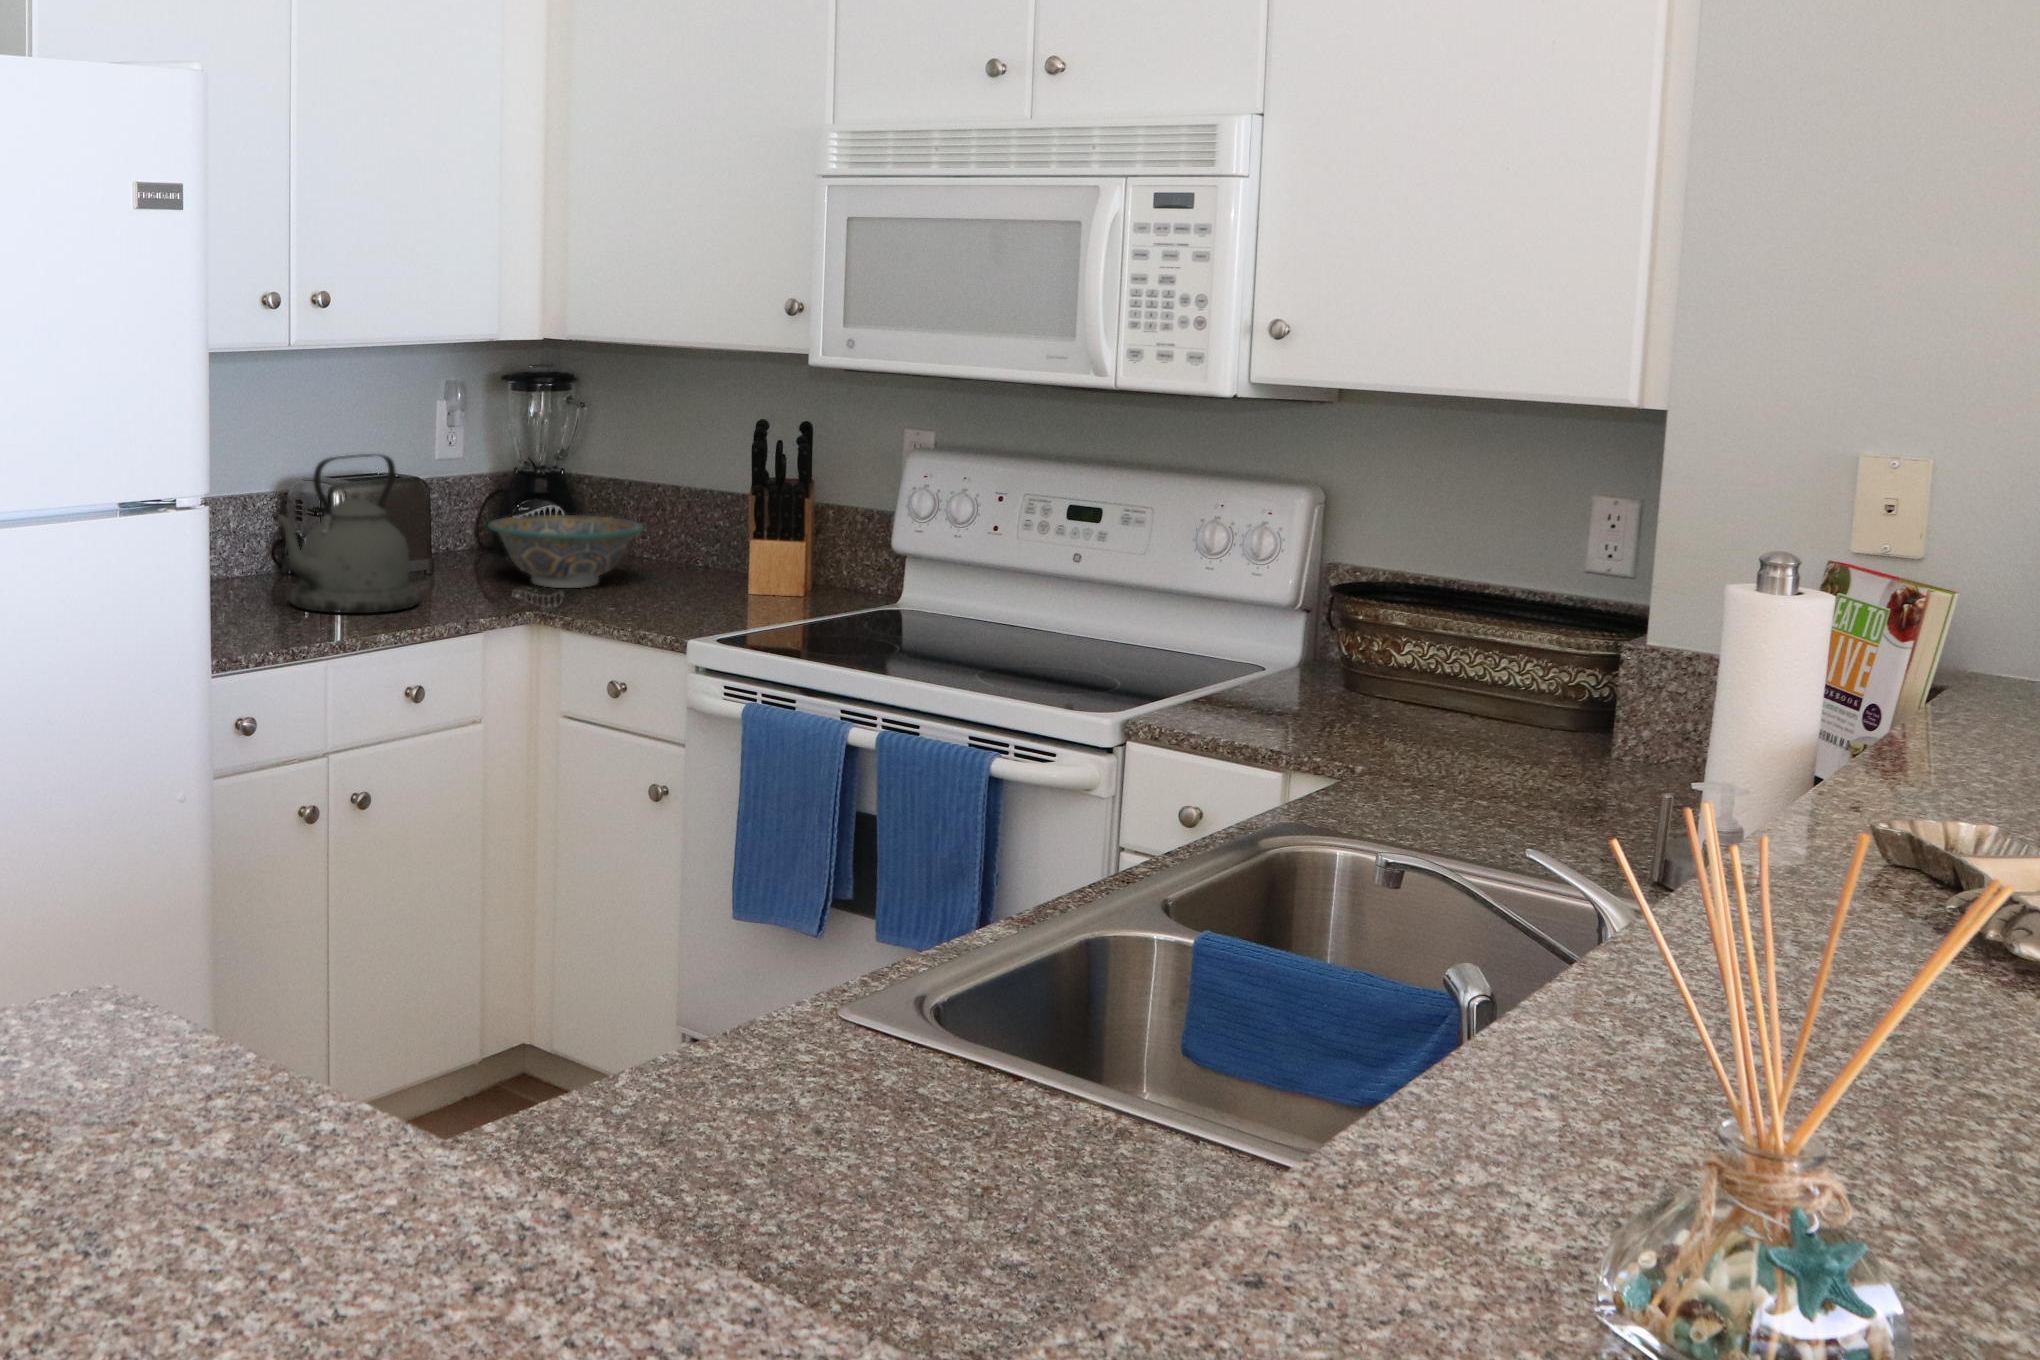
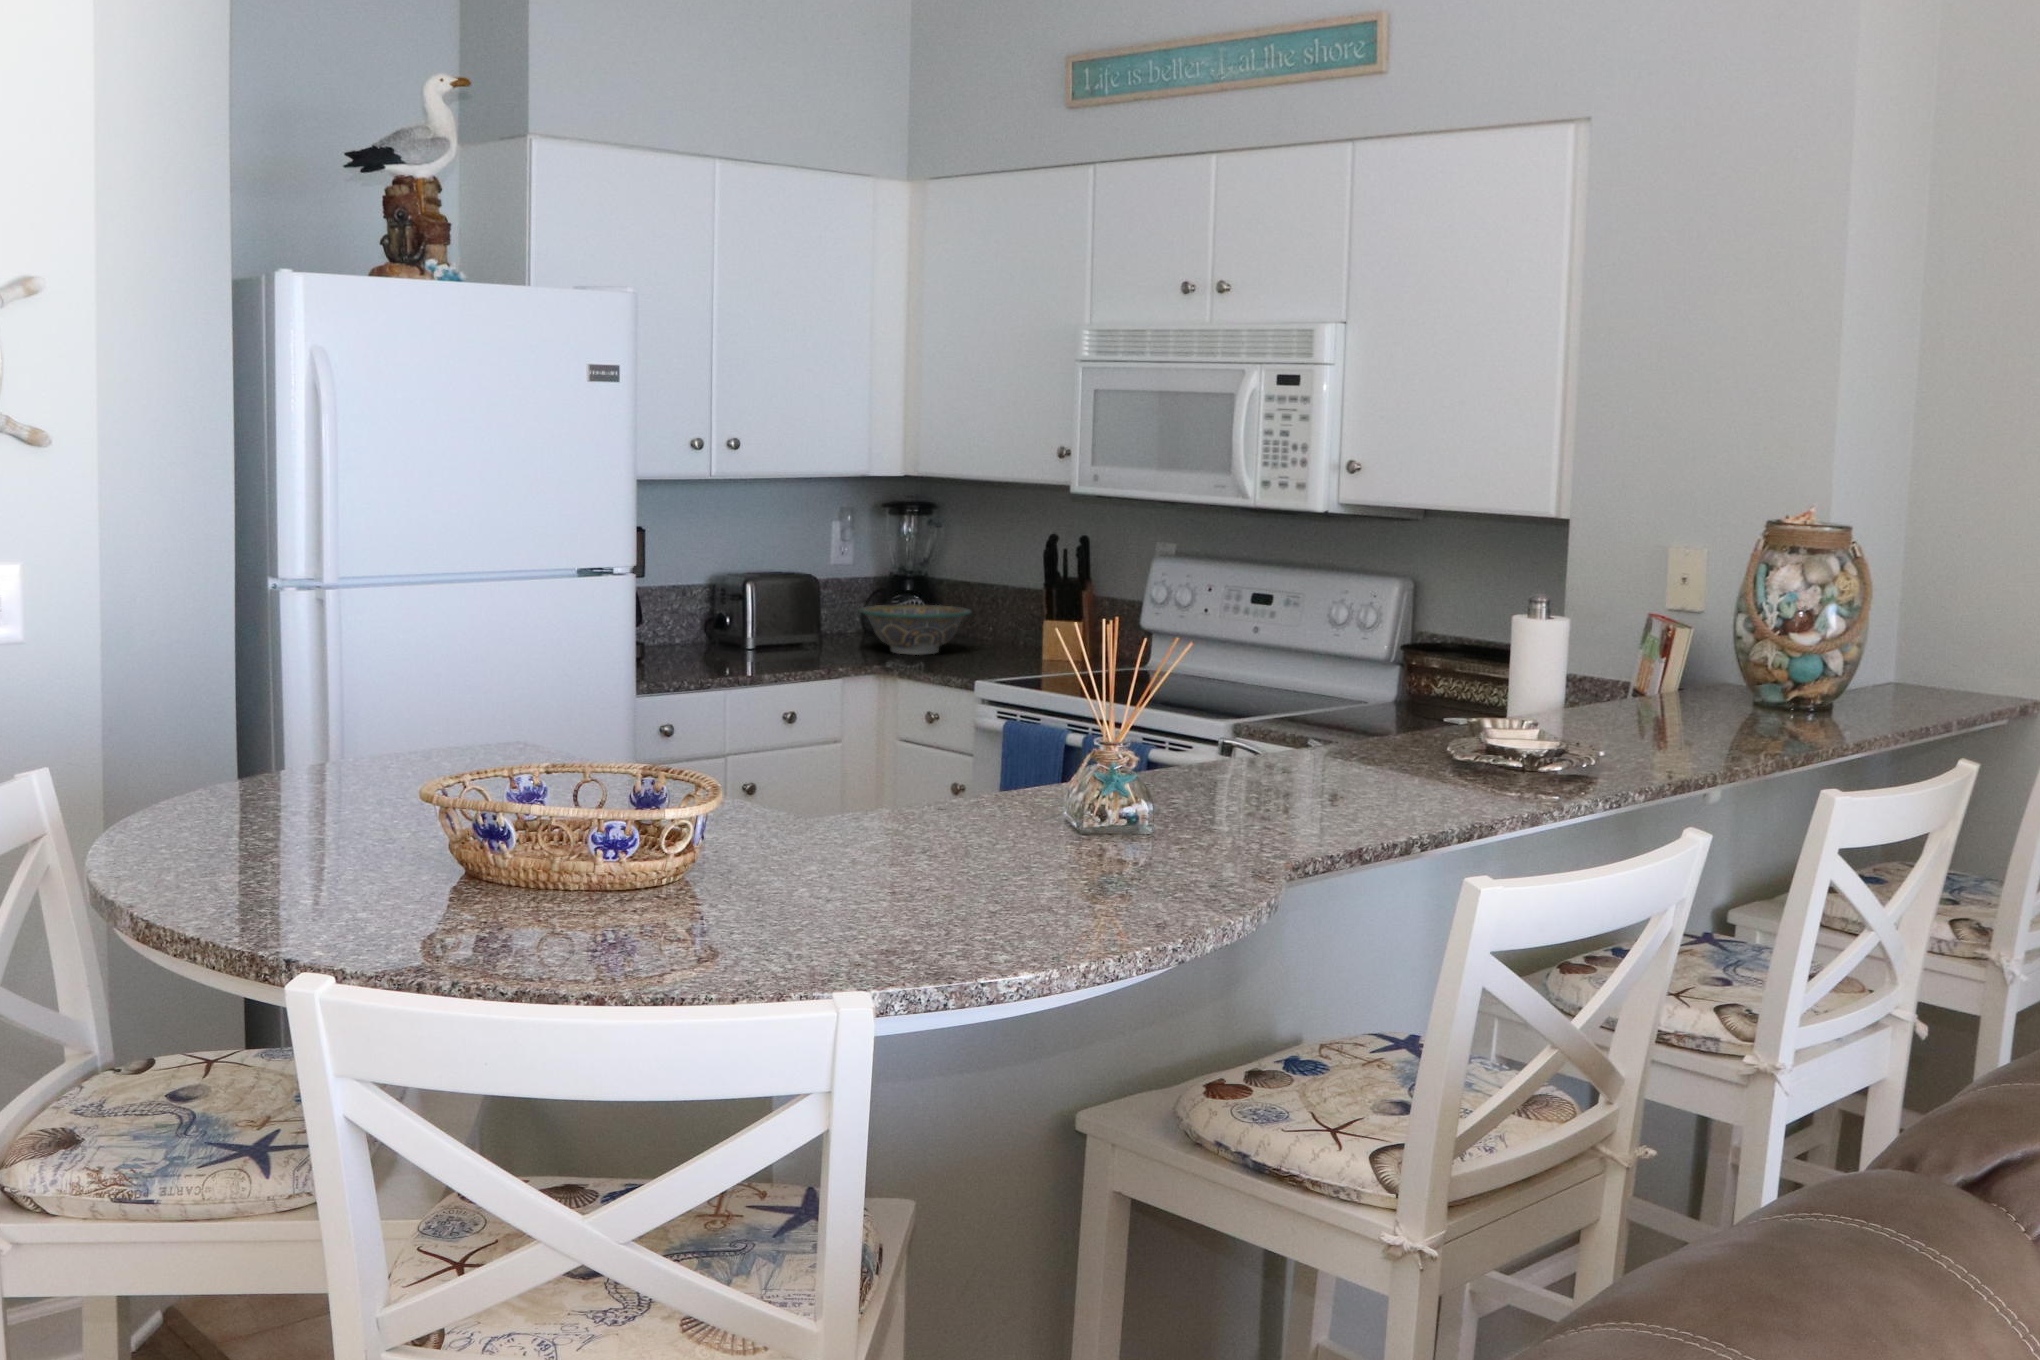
kettle: present [273,454,419,613] -> none [697,555,804,665]

